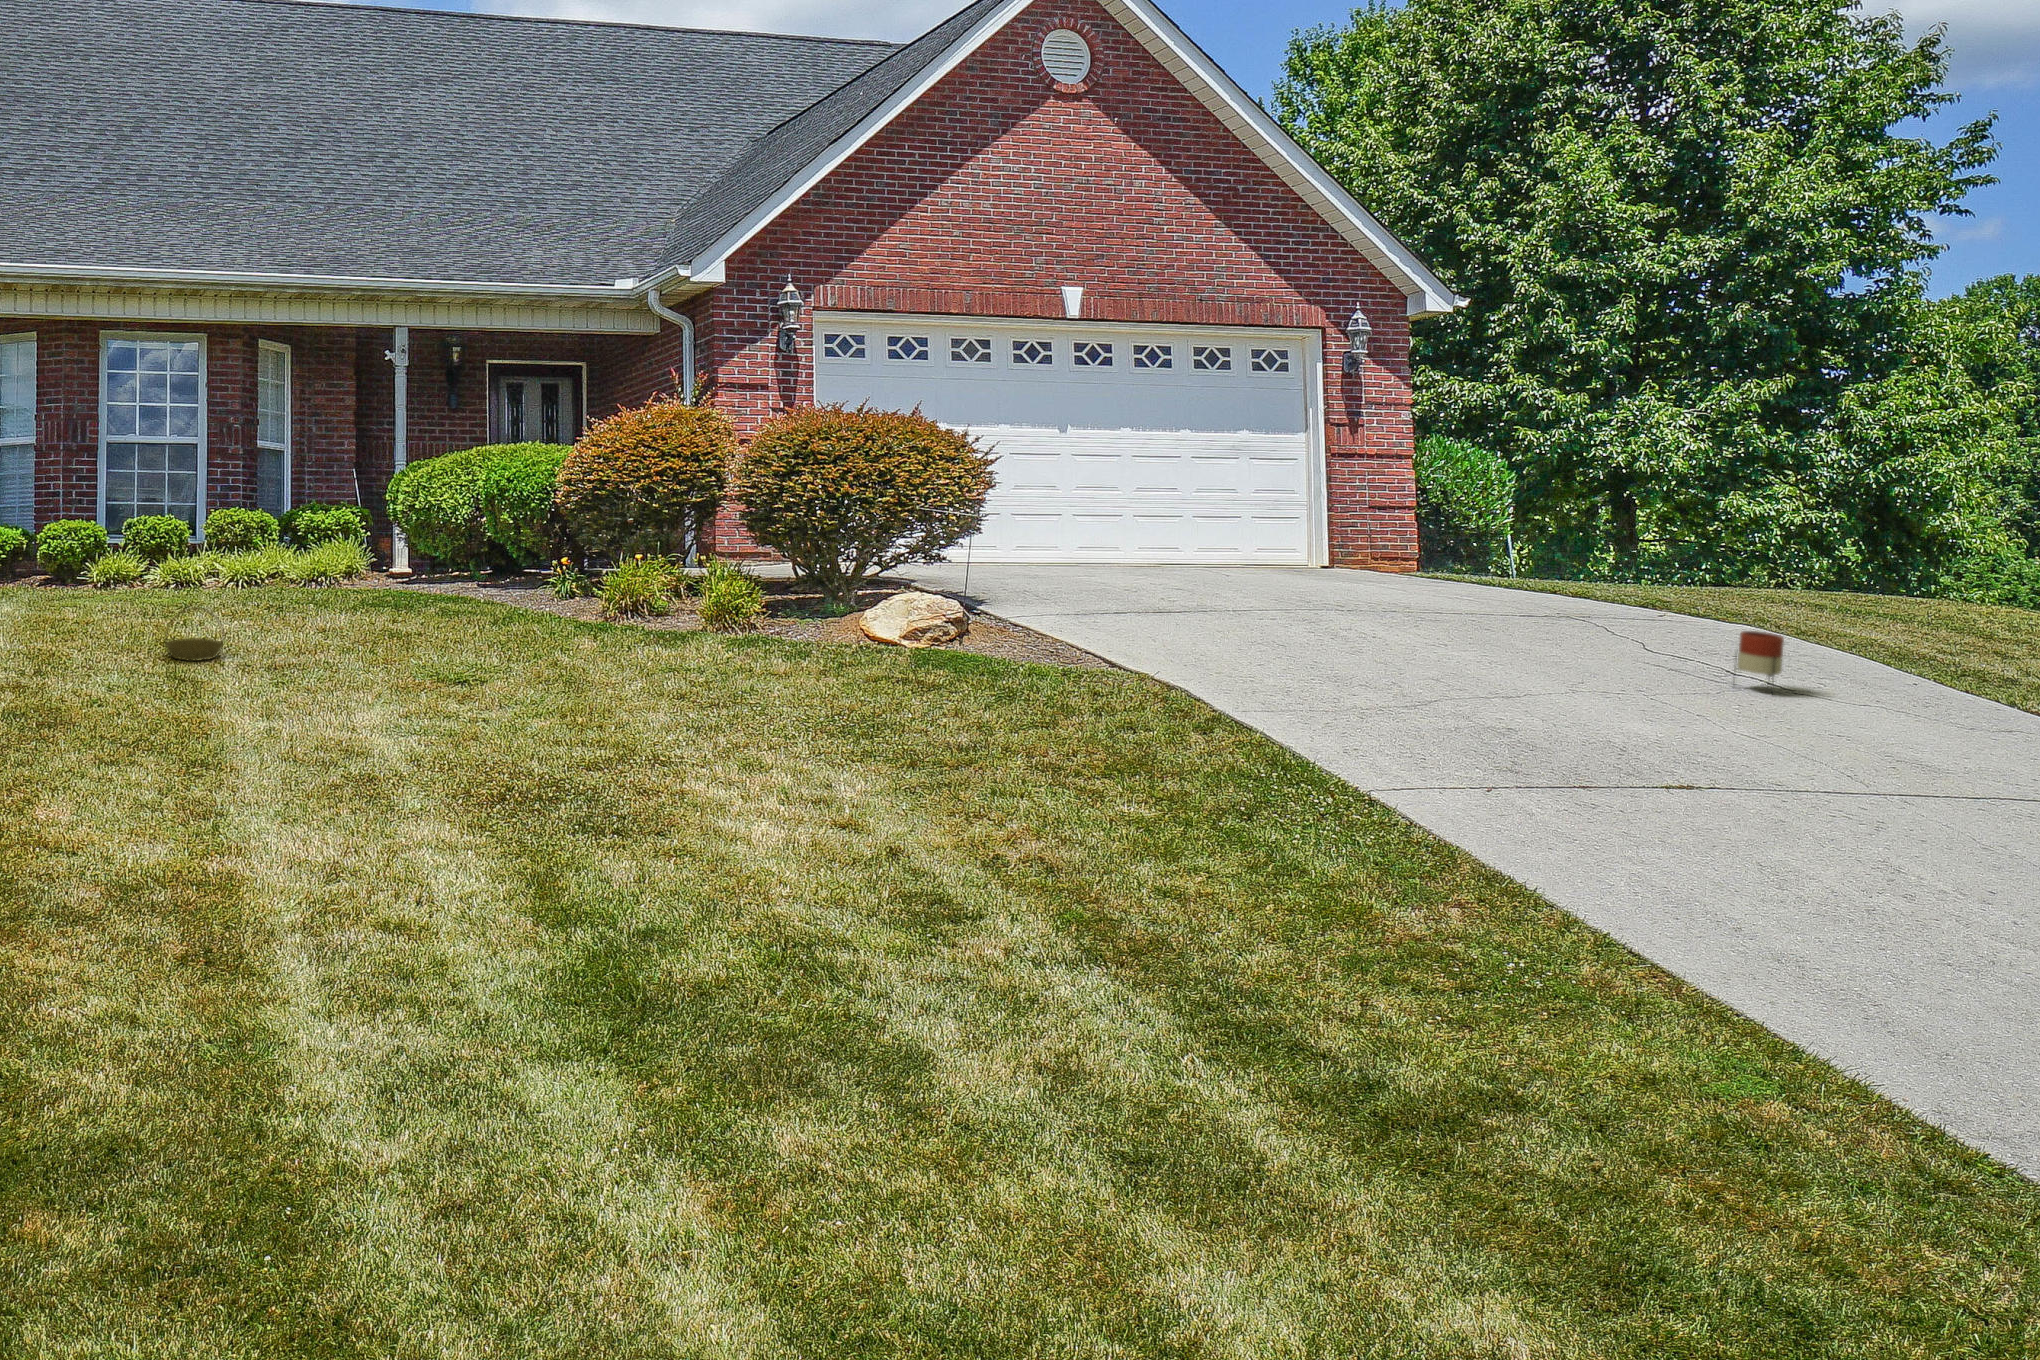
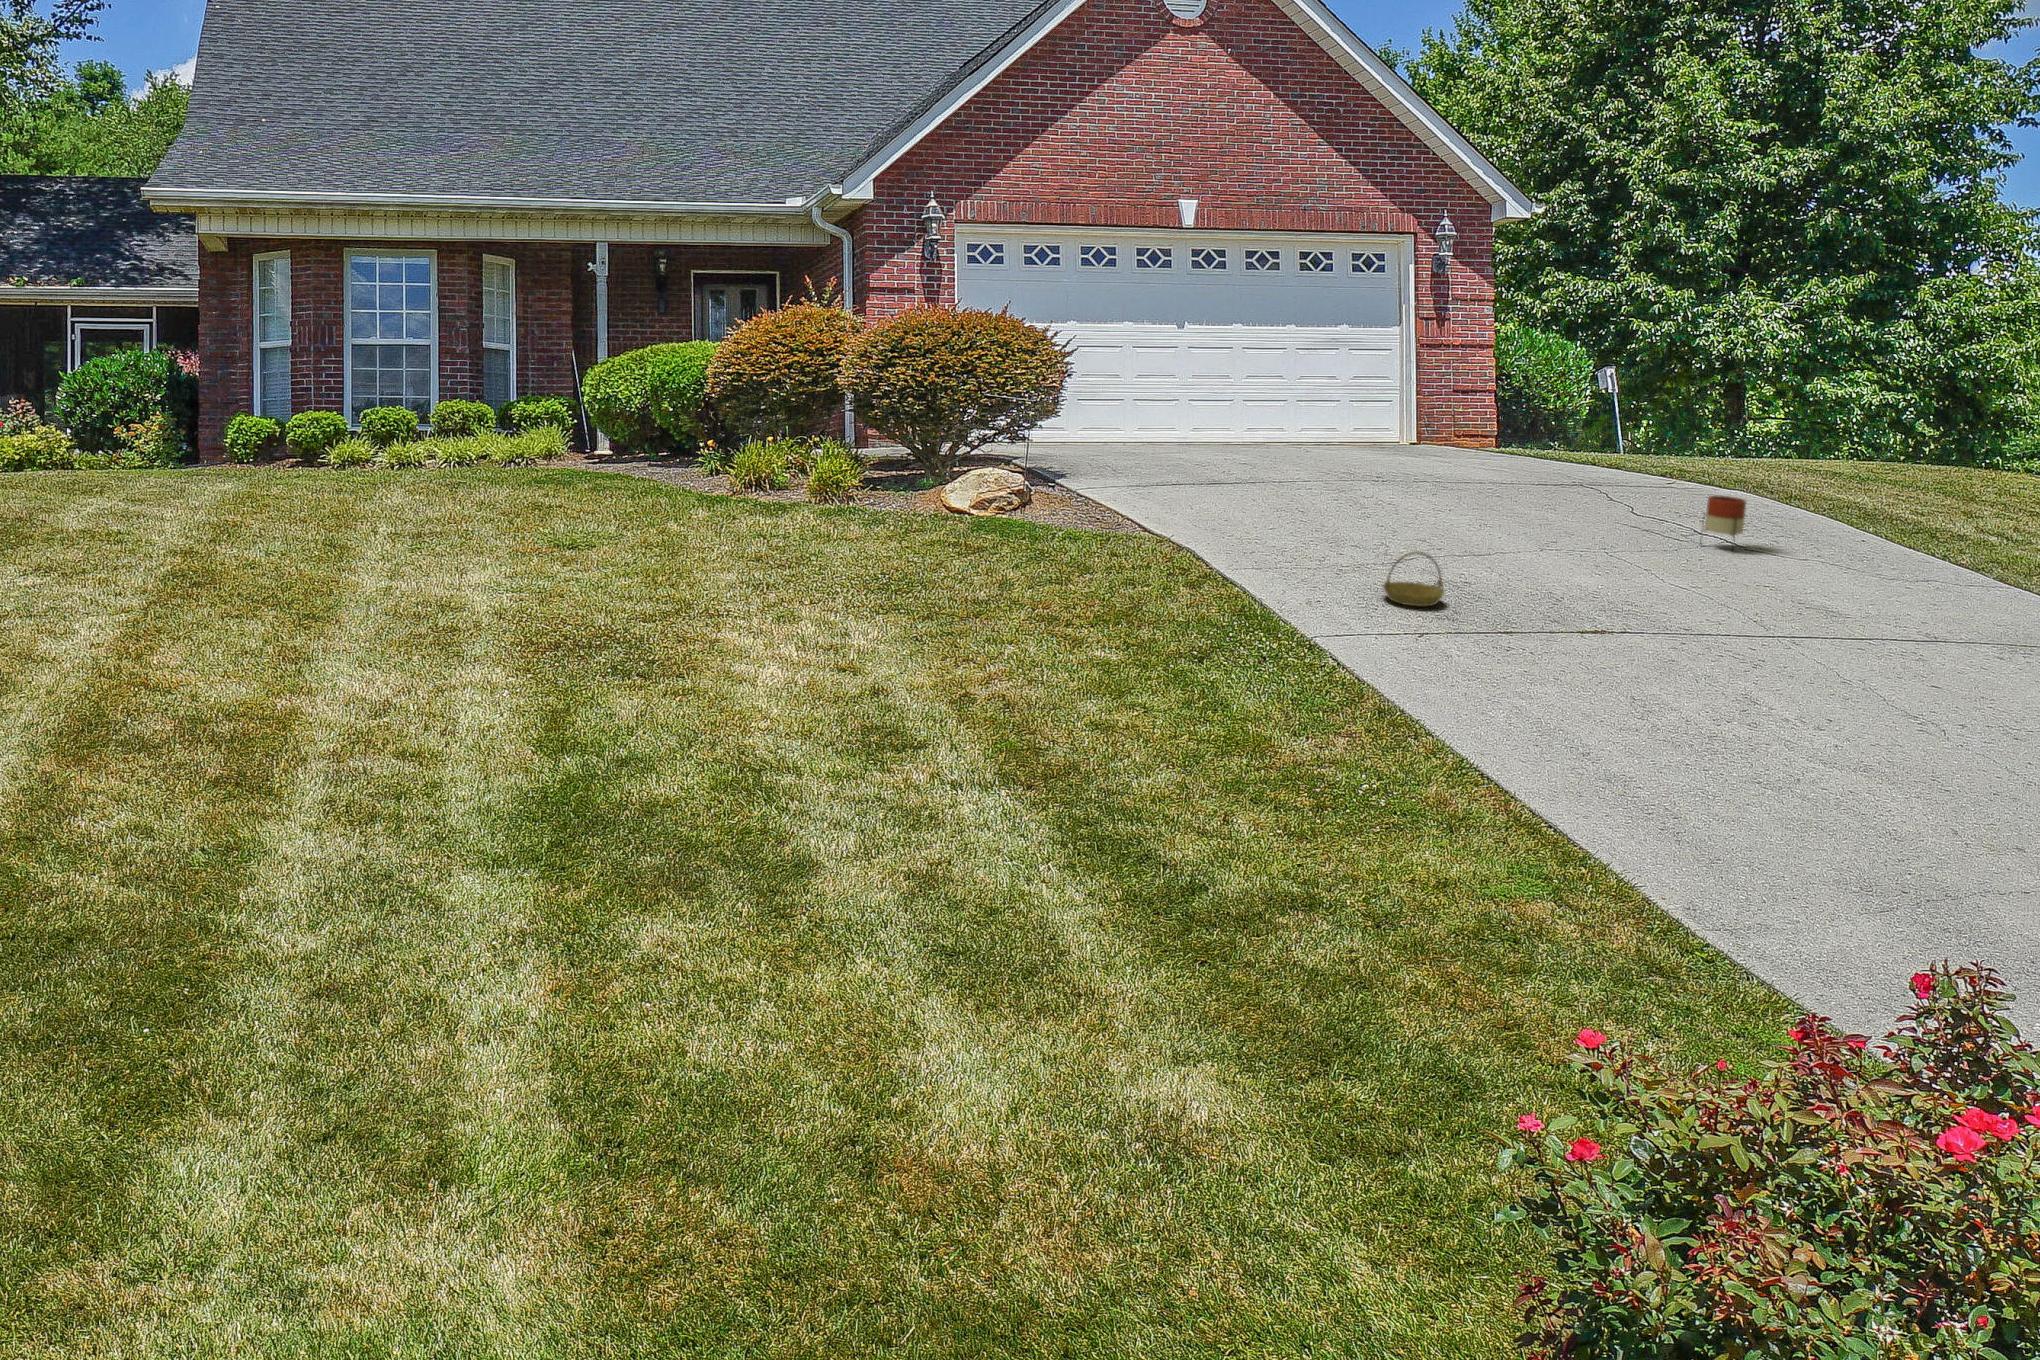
basket: present [165,607,224,661] -> present [1383,552,1444,607]

